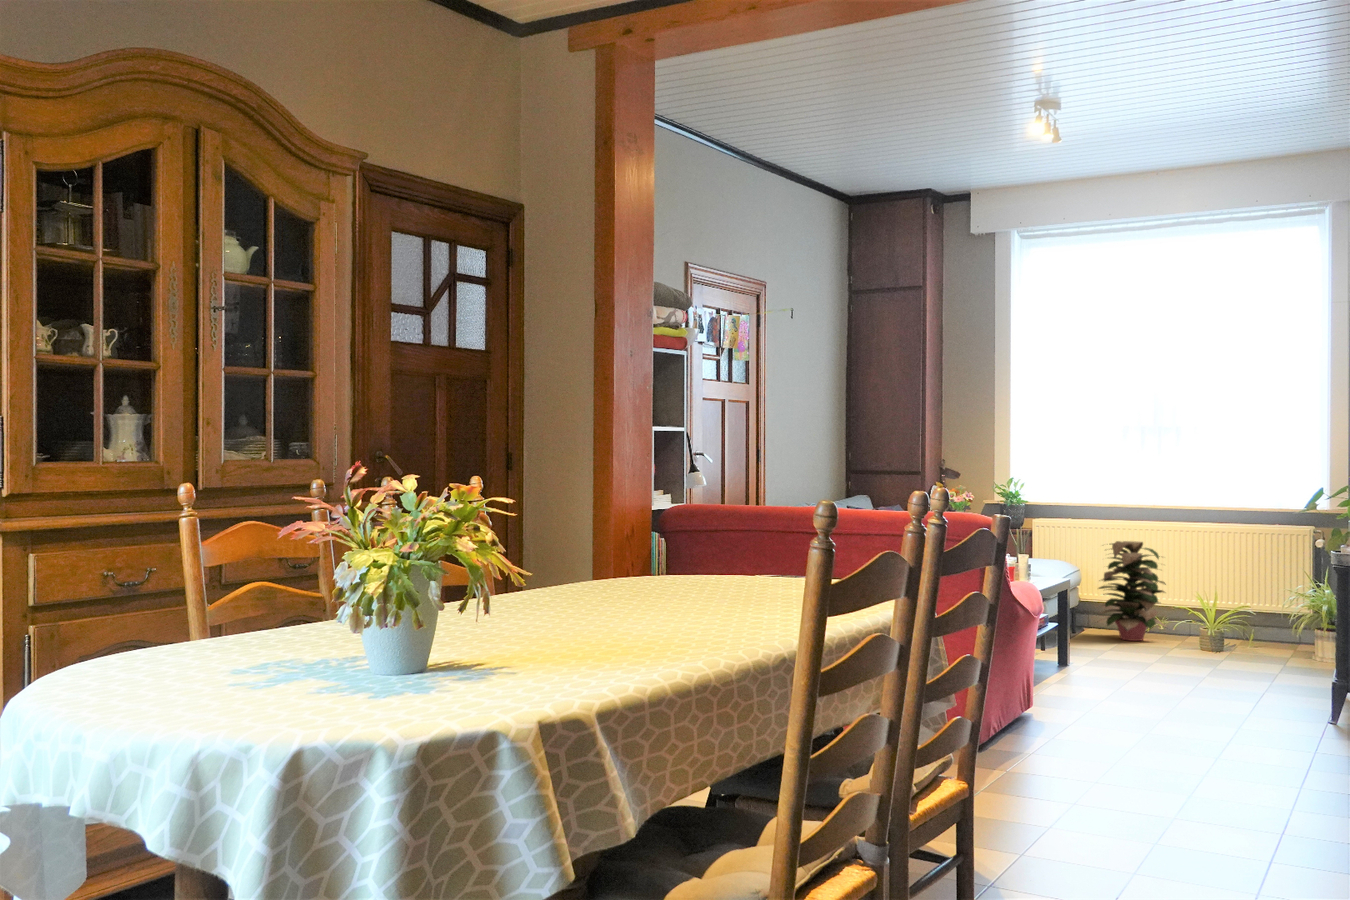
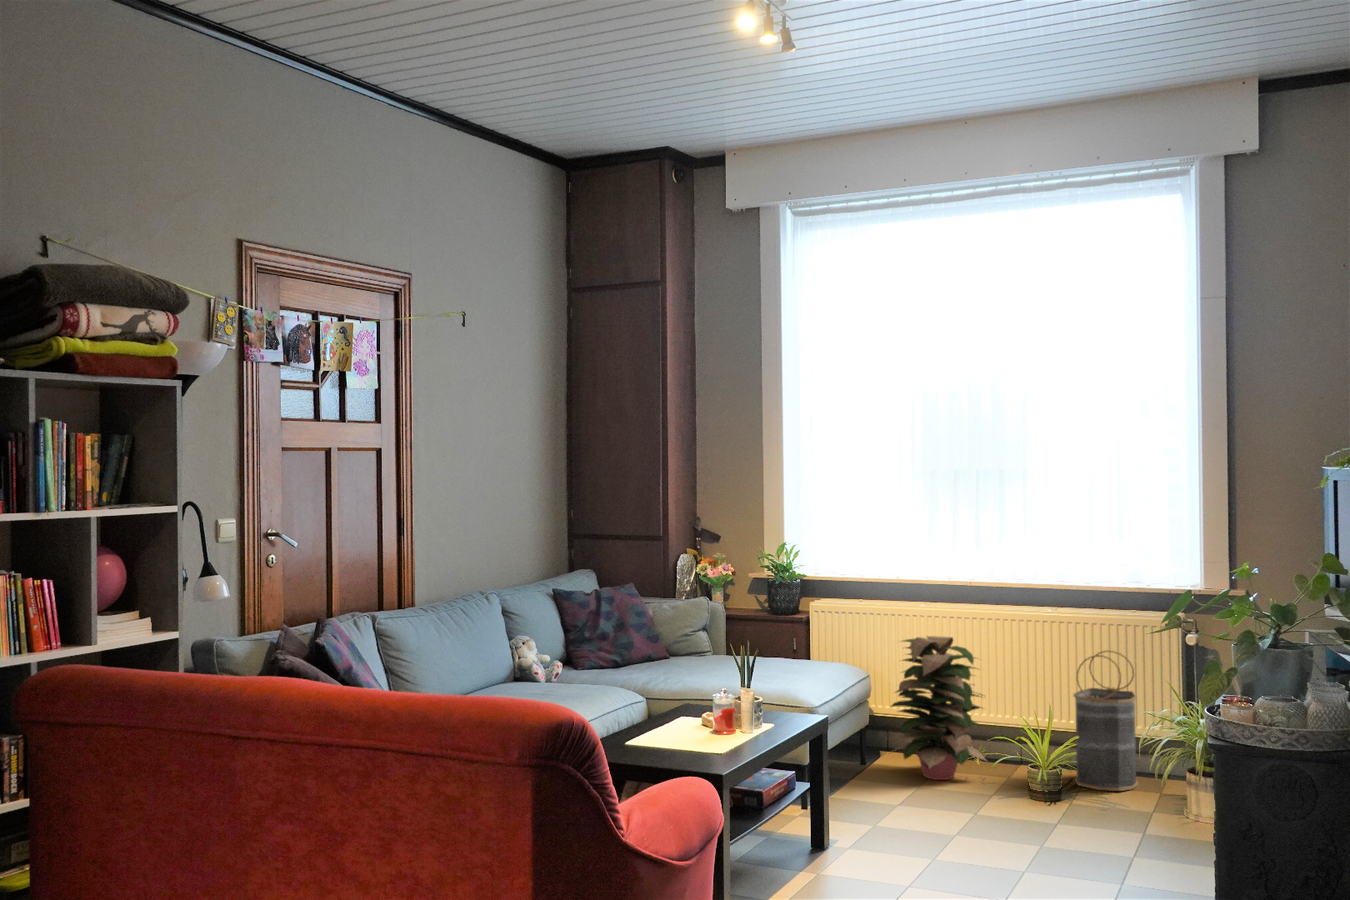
basket: none [1232,552,1279,648] -> present [1073,651,1138,791]

